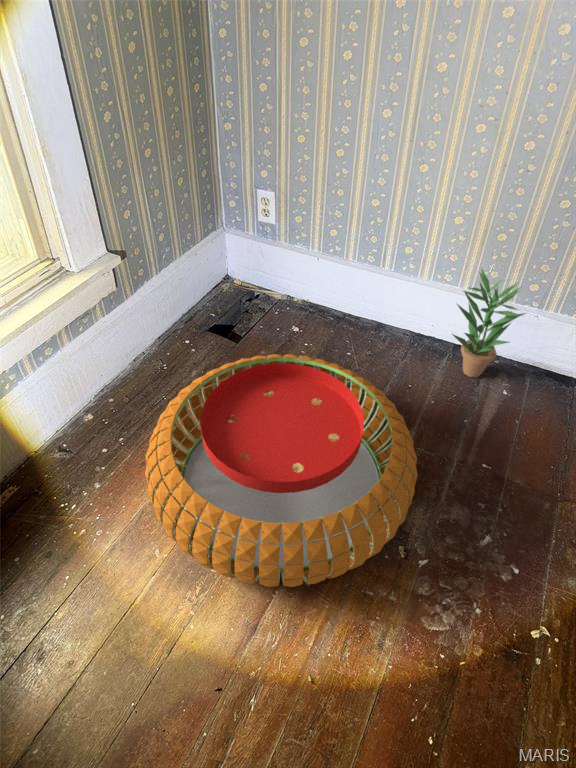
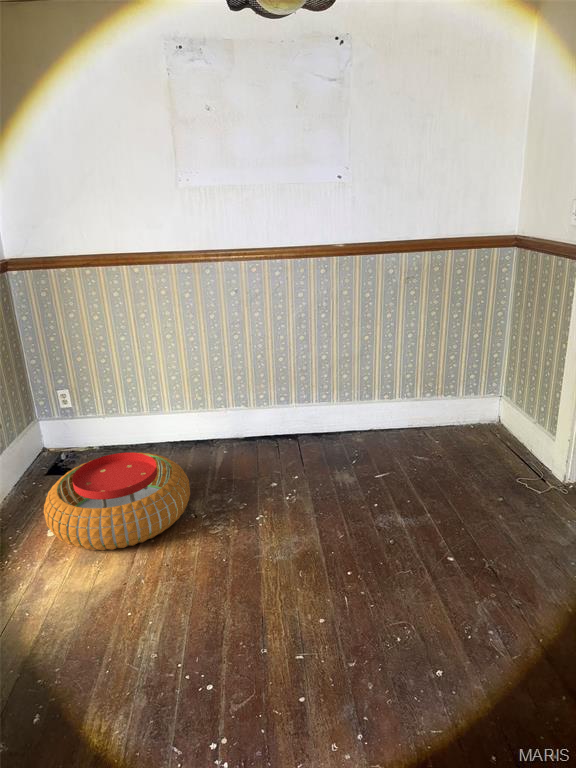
potted plant: present [452,268,526,377] -> none [184,392,219,451]

